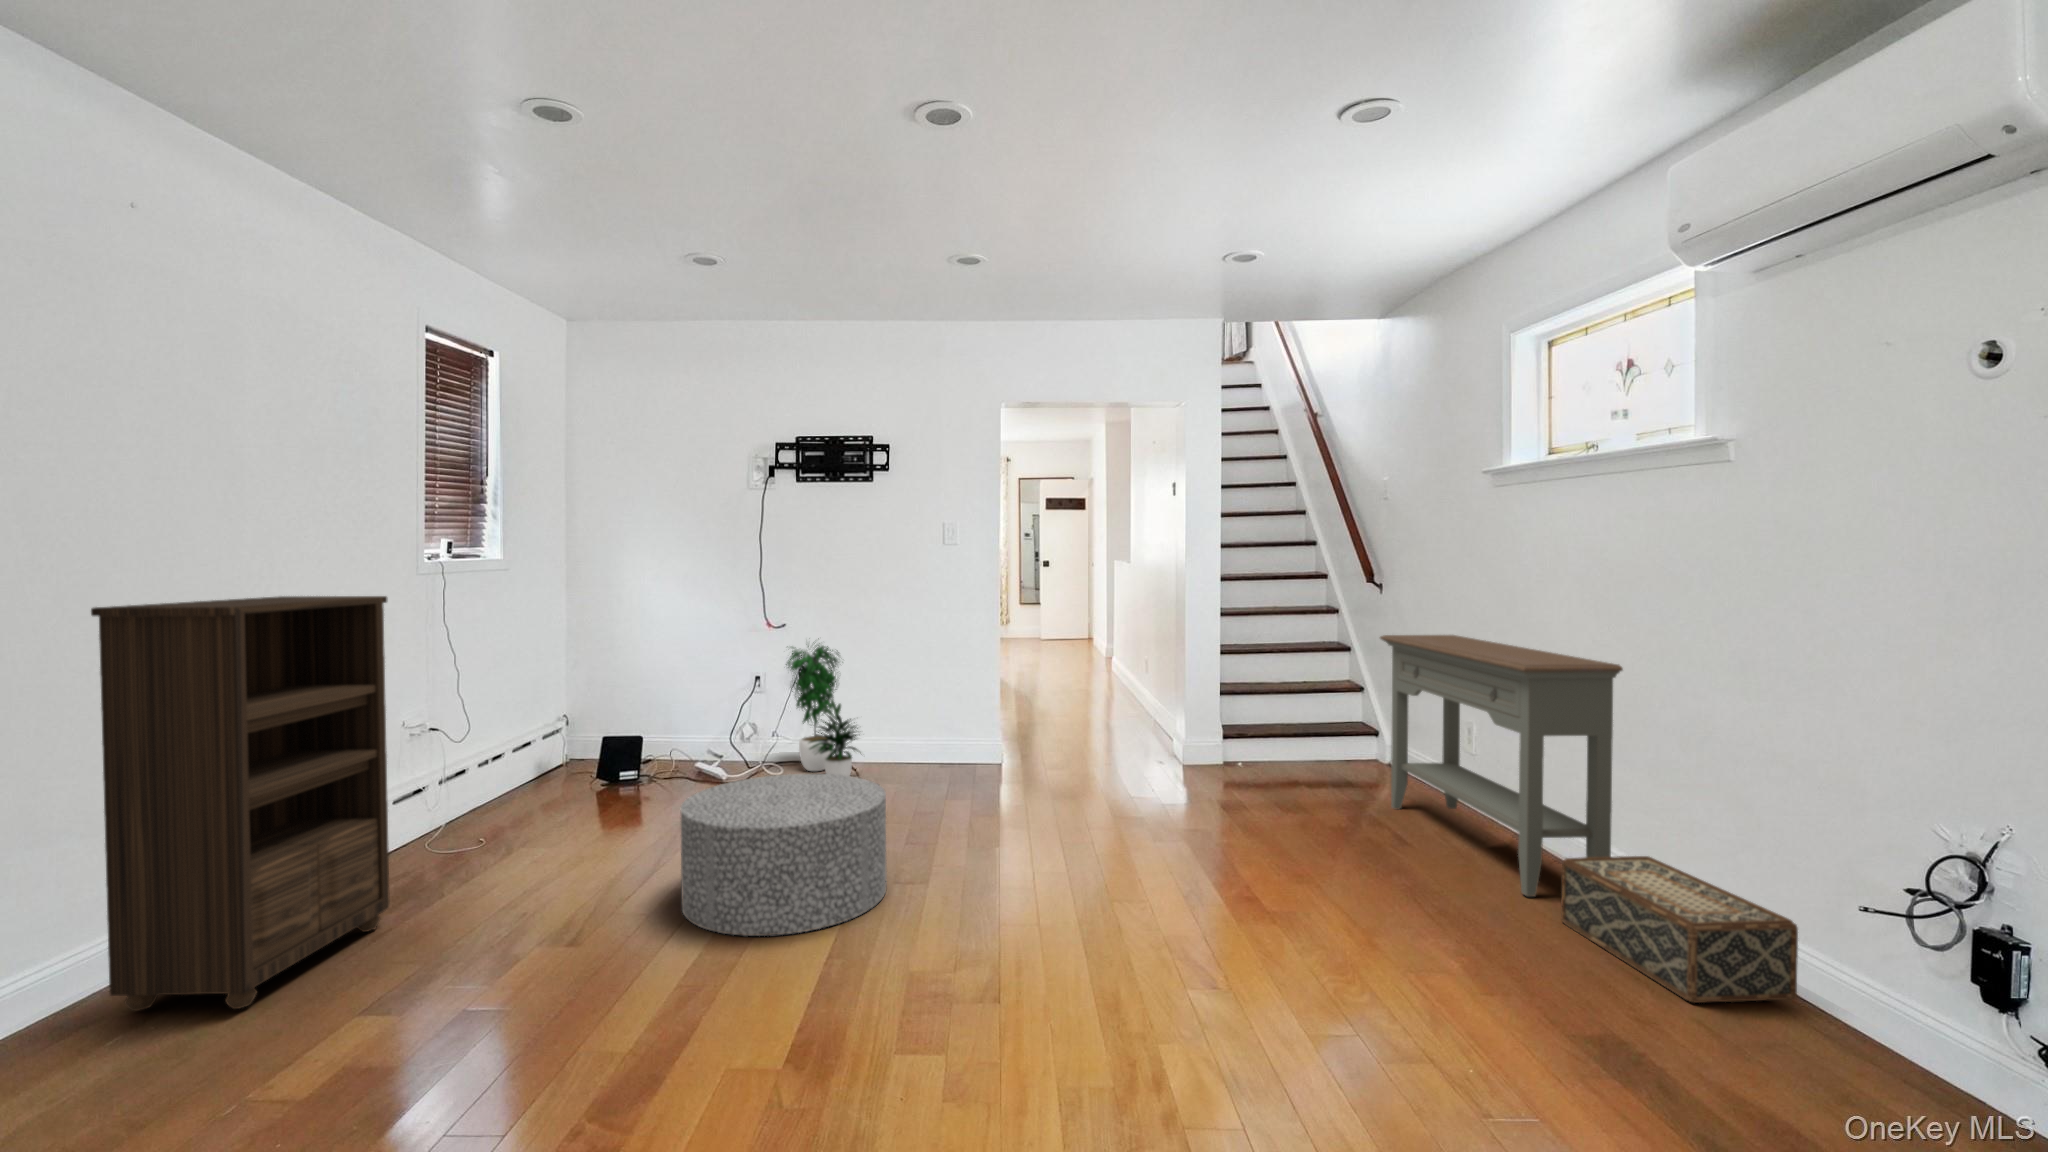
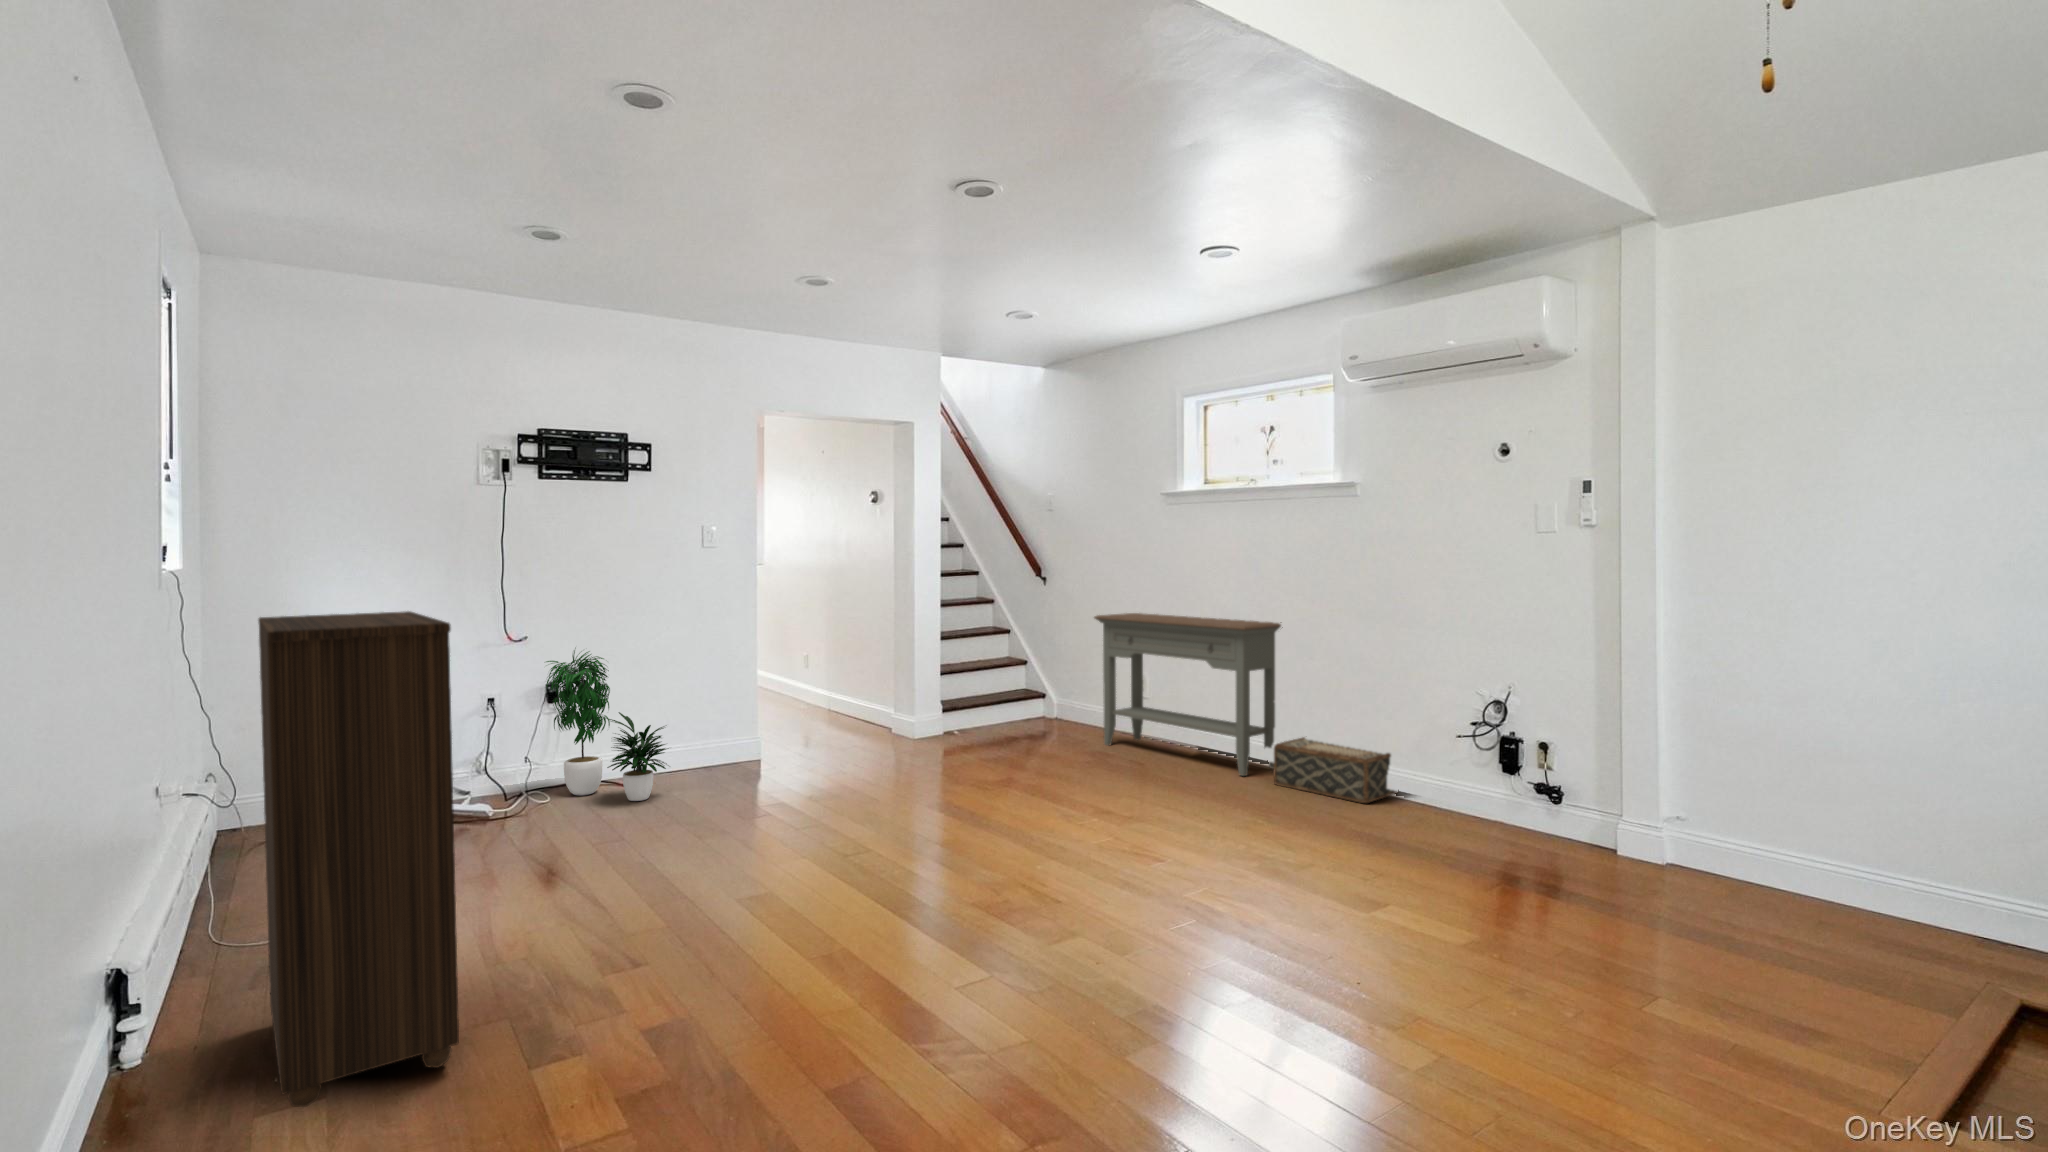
ottoman: present [681,774,887,936] -> none [689,765,880,908]

